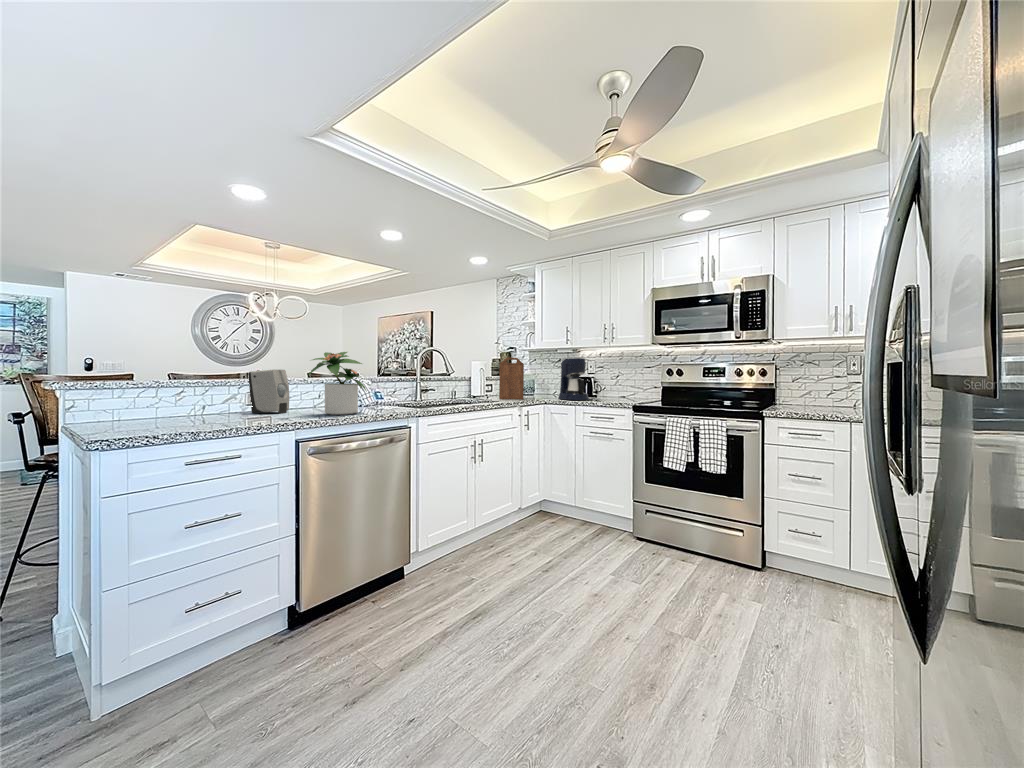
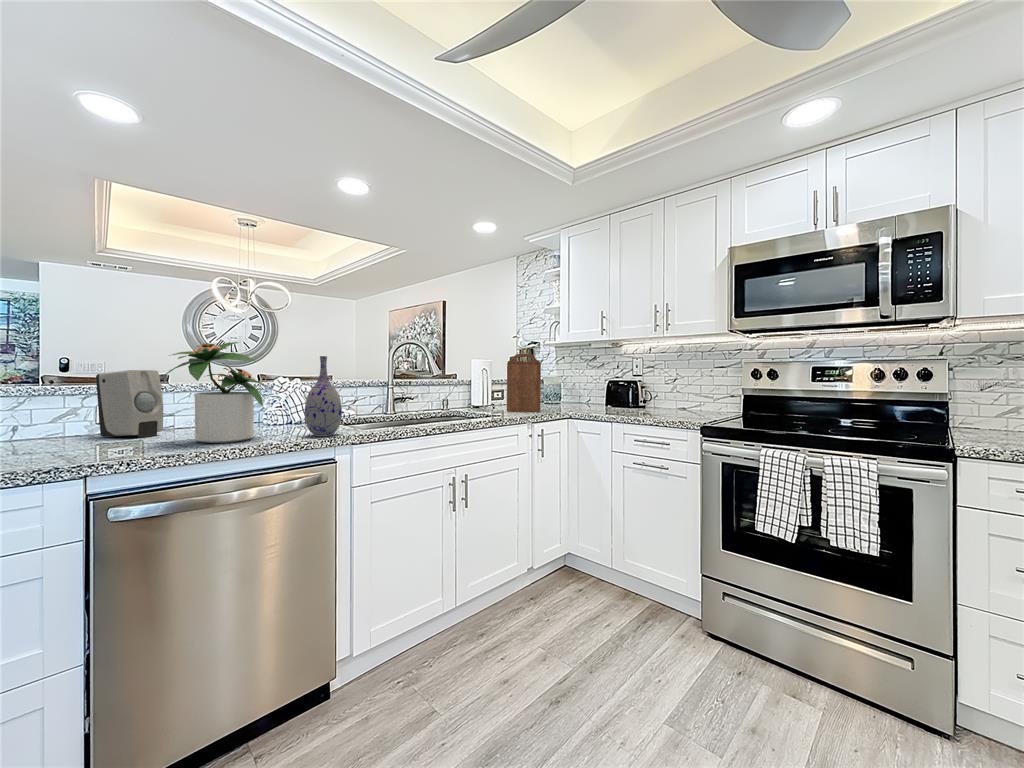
coffee maker: present [558,358,589,400] -> none [589,354,634,415]
vase: none [387,361,410,411] -> present [305,356,342,436]

